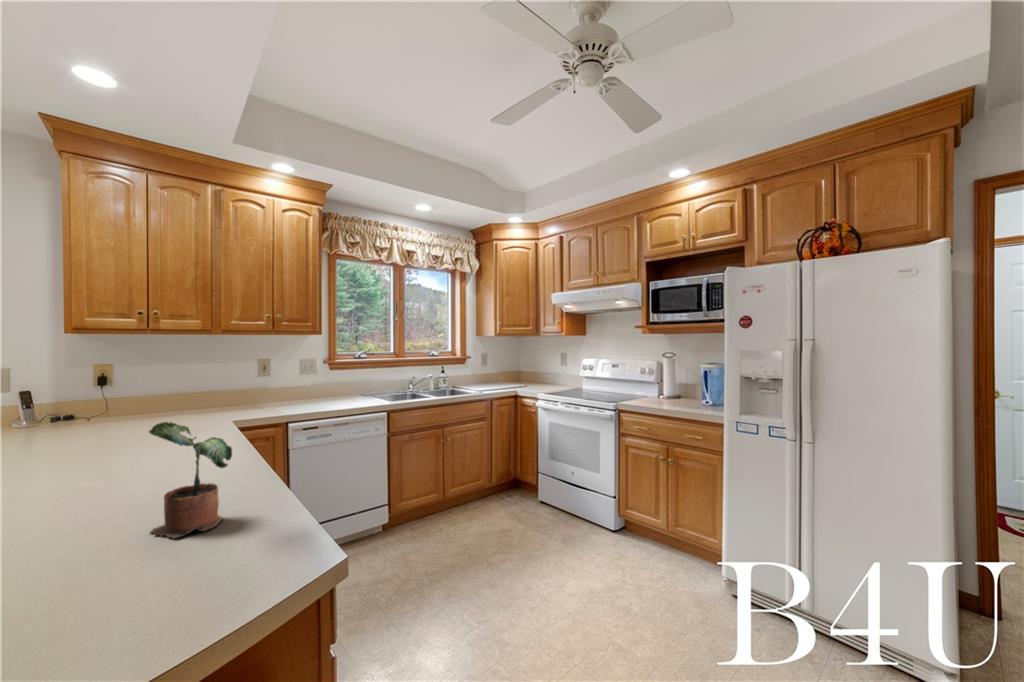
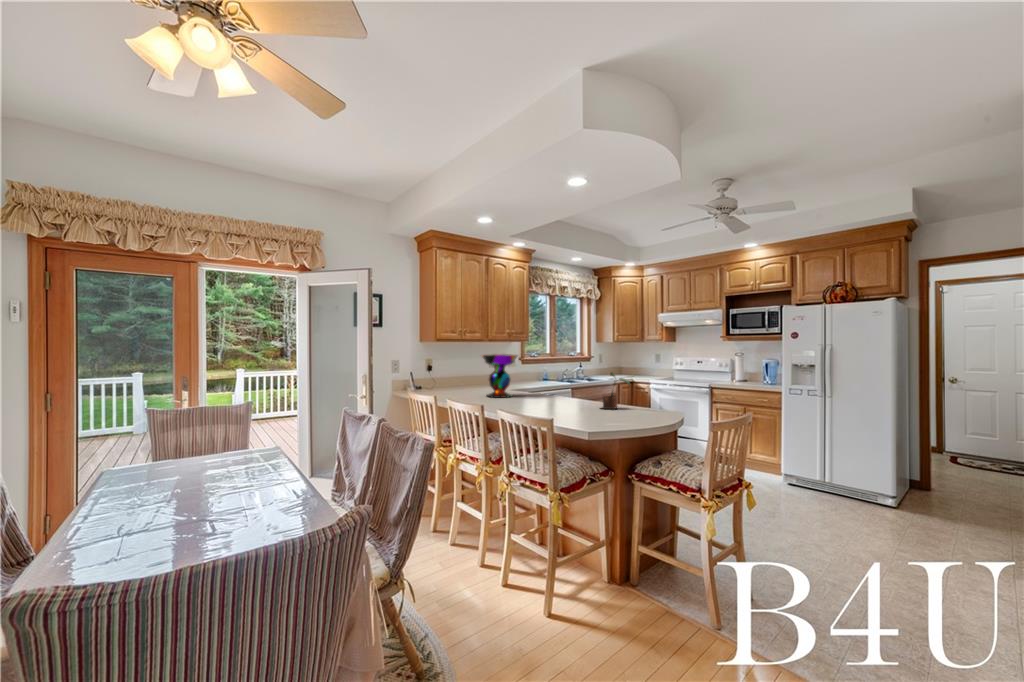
decorative bowl: none [47,358,167,460] -> present [482,354,518,398]

